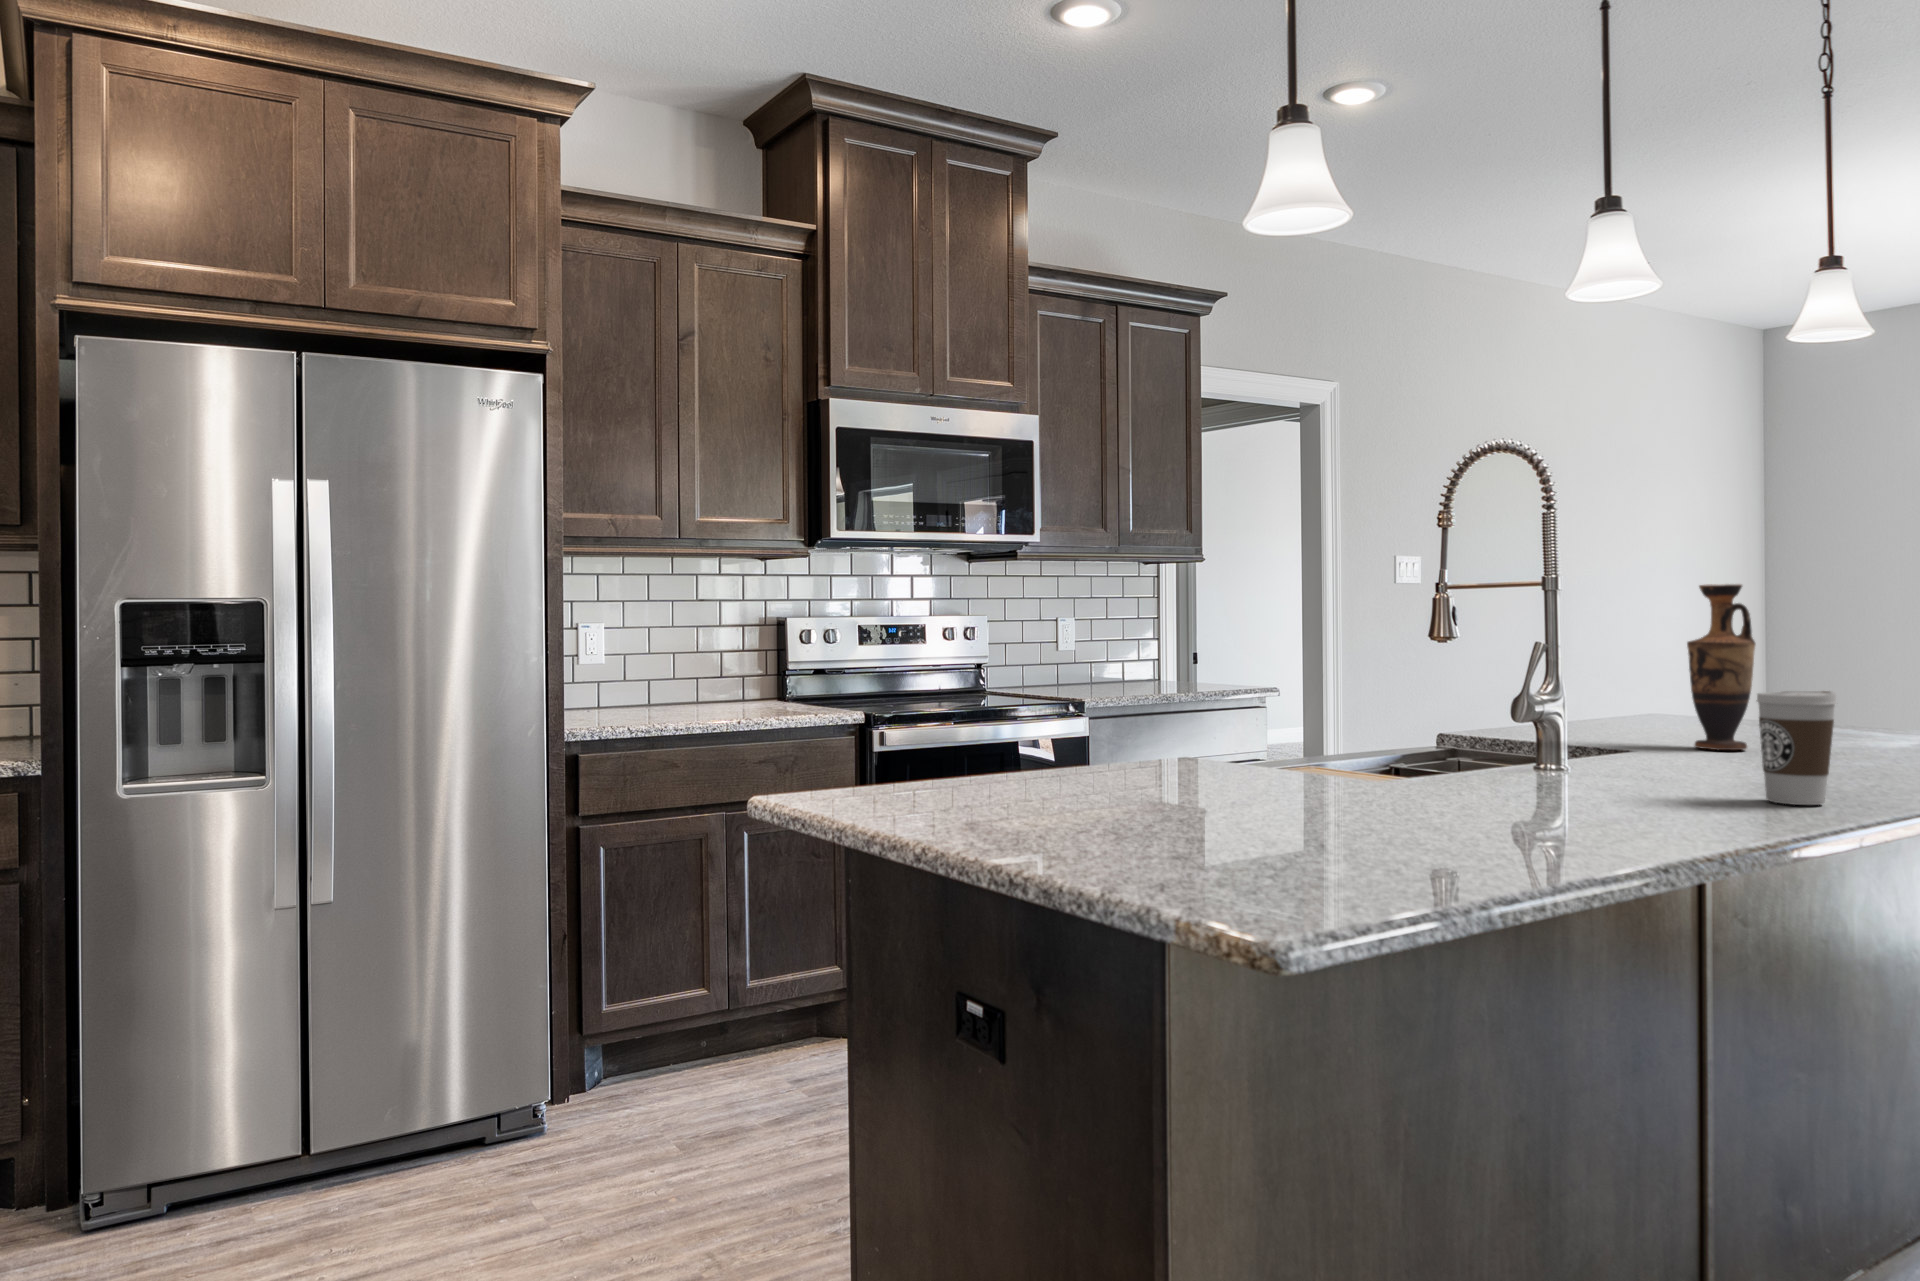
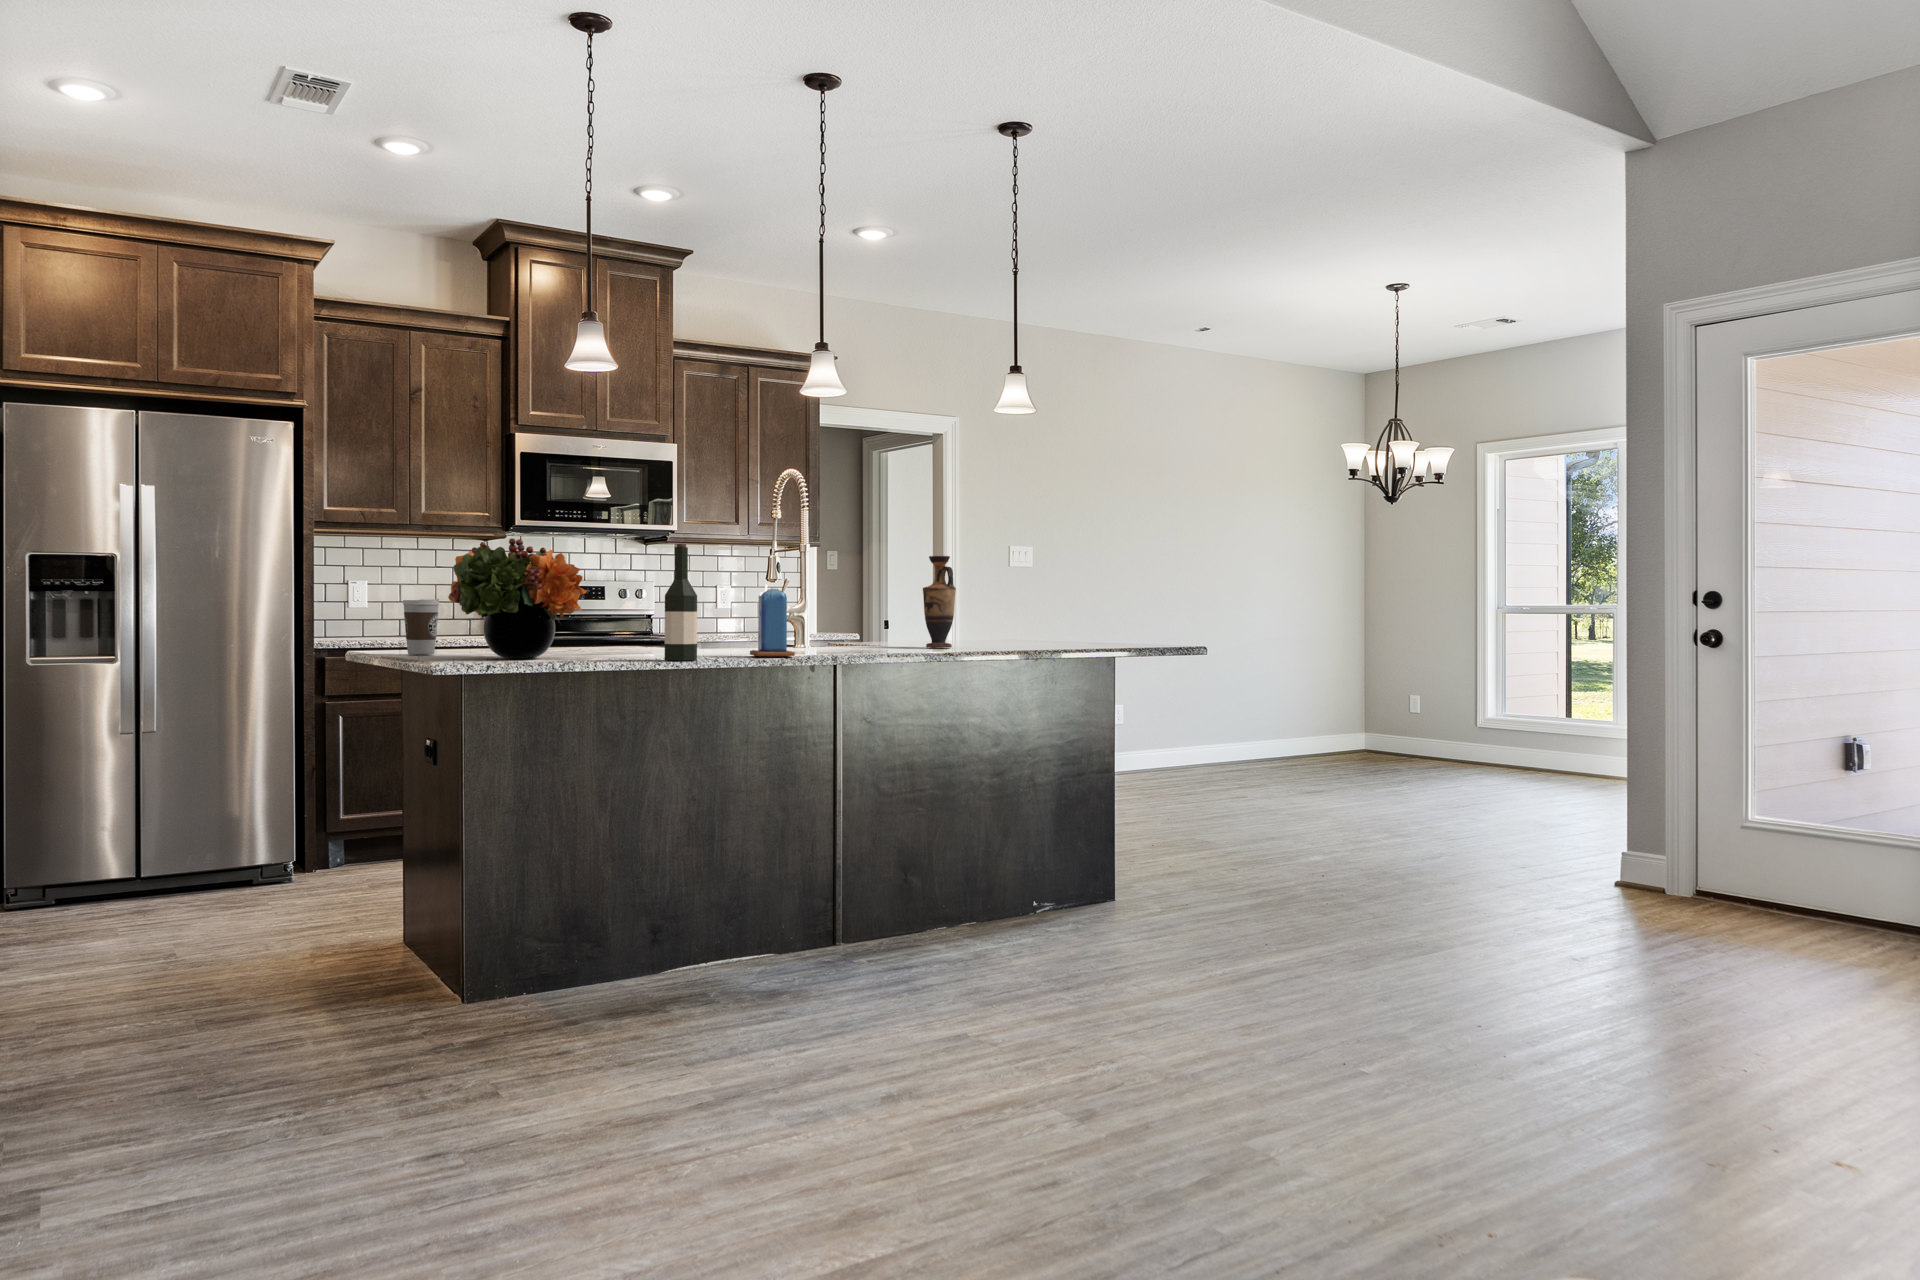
flower arrangement: none [1042,572,1341,839] -> present [448,538,587,659]
wine bottle: none [1530,579,1609,843] -> present [665,544,697,660]
candle: none [1583,656,1715,812] -> present [750,584,795,657]
coffee cup: present [1756,691,1836,805] -> present [403,599,439,654]

